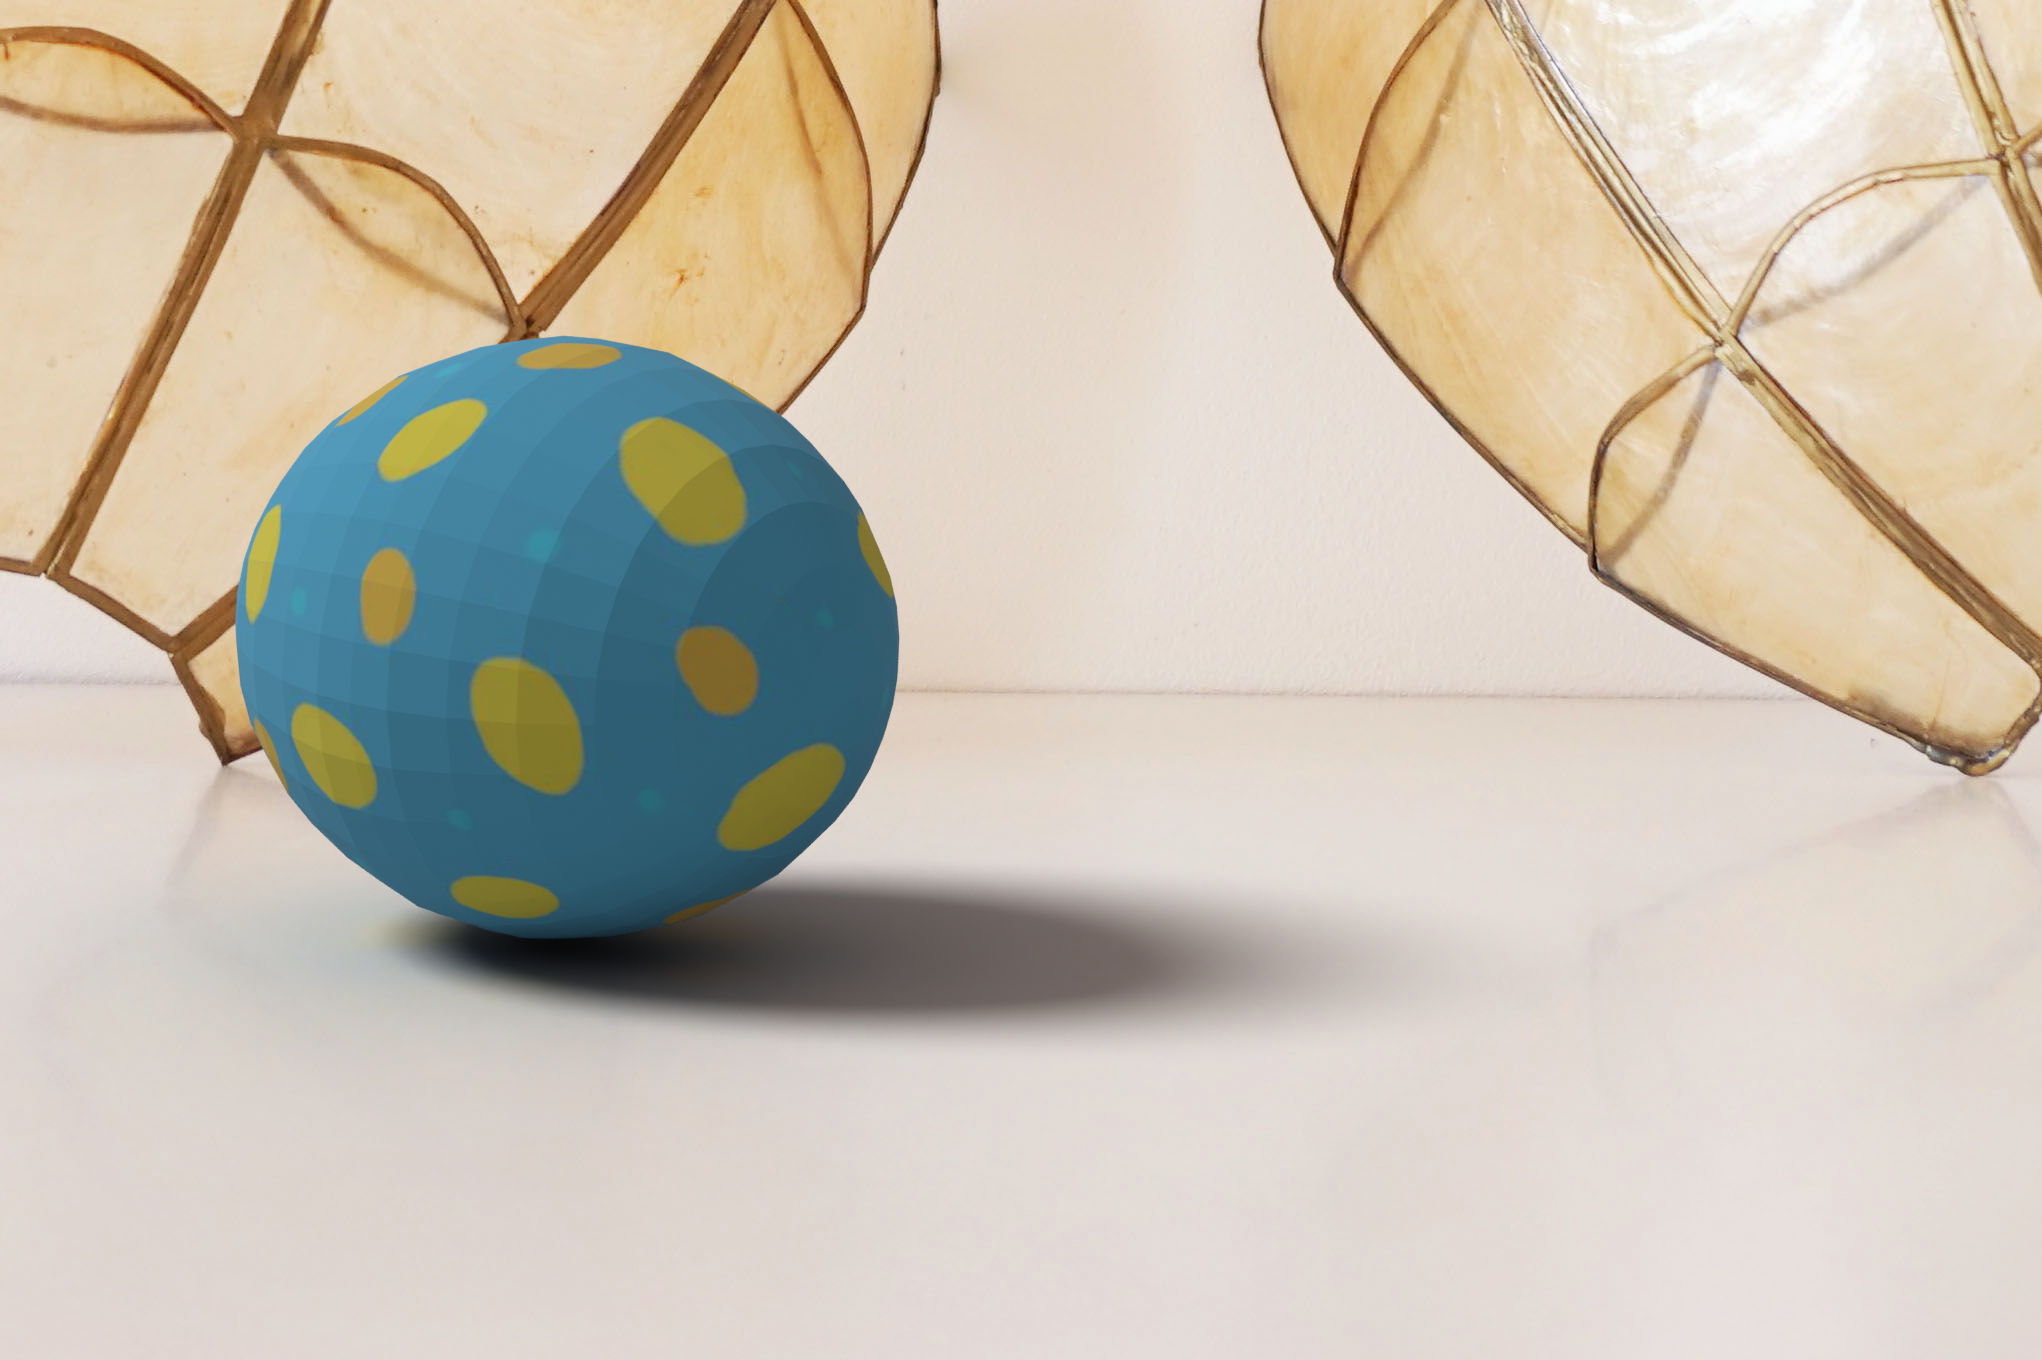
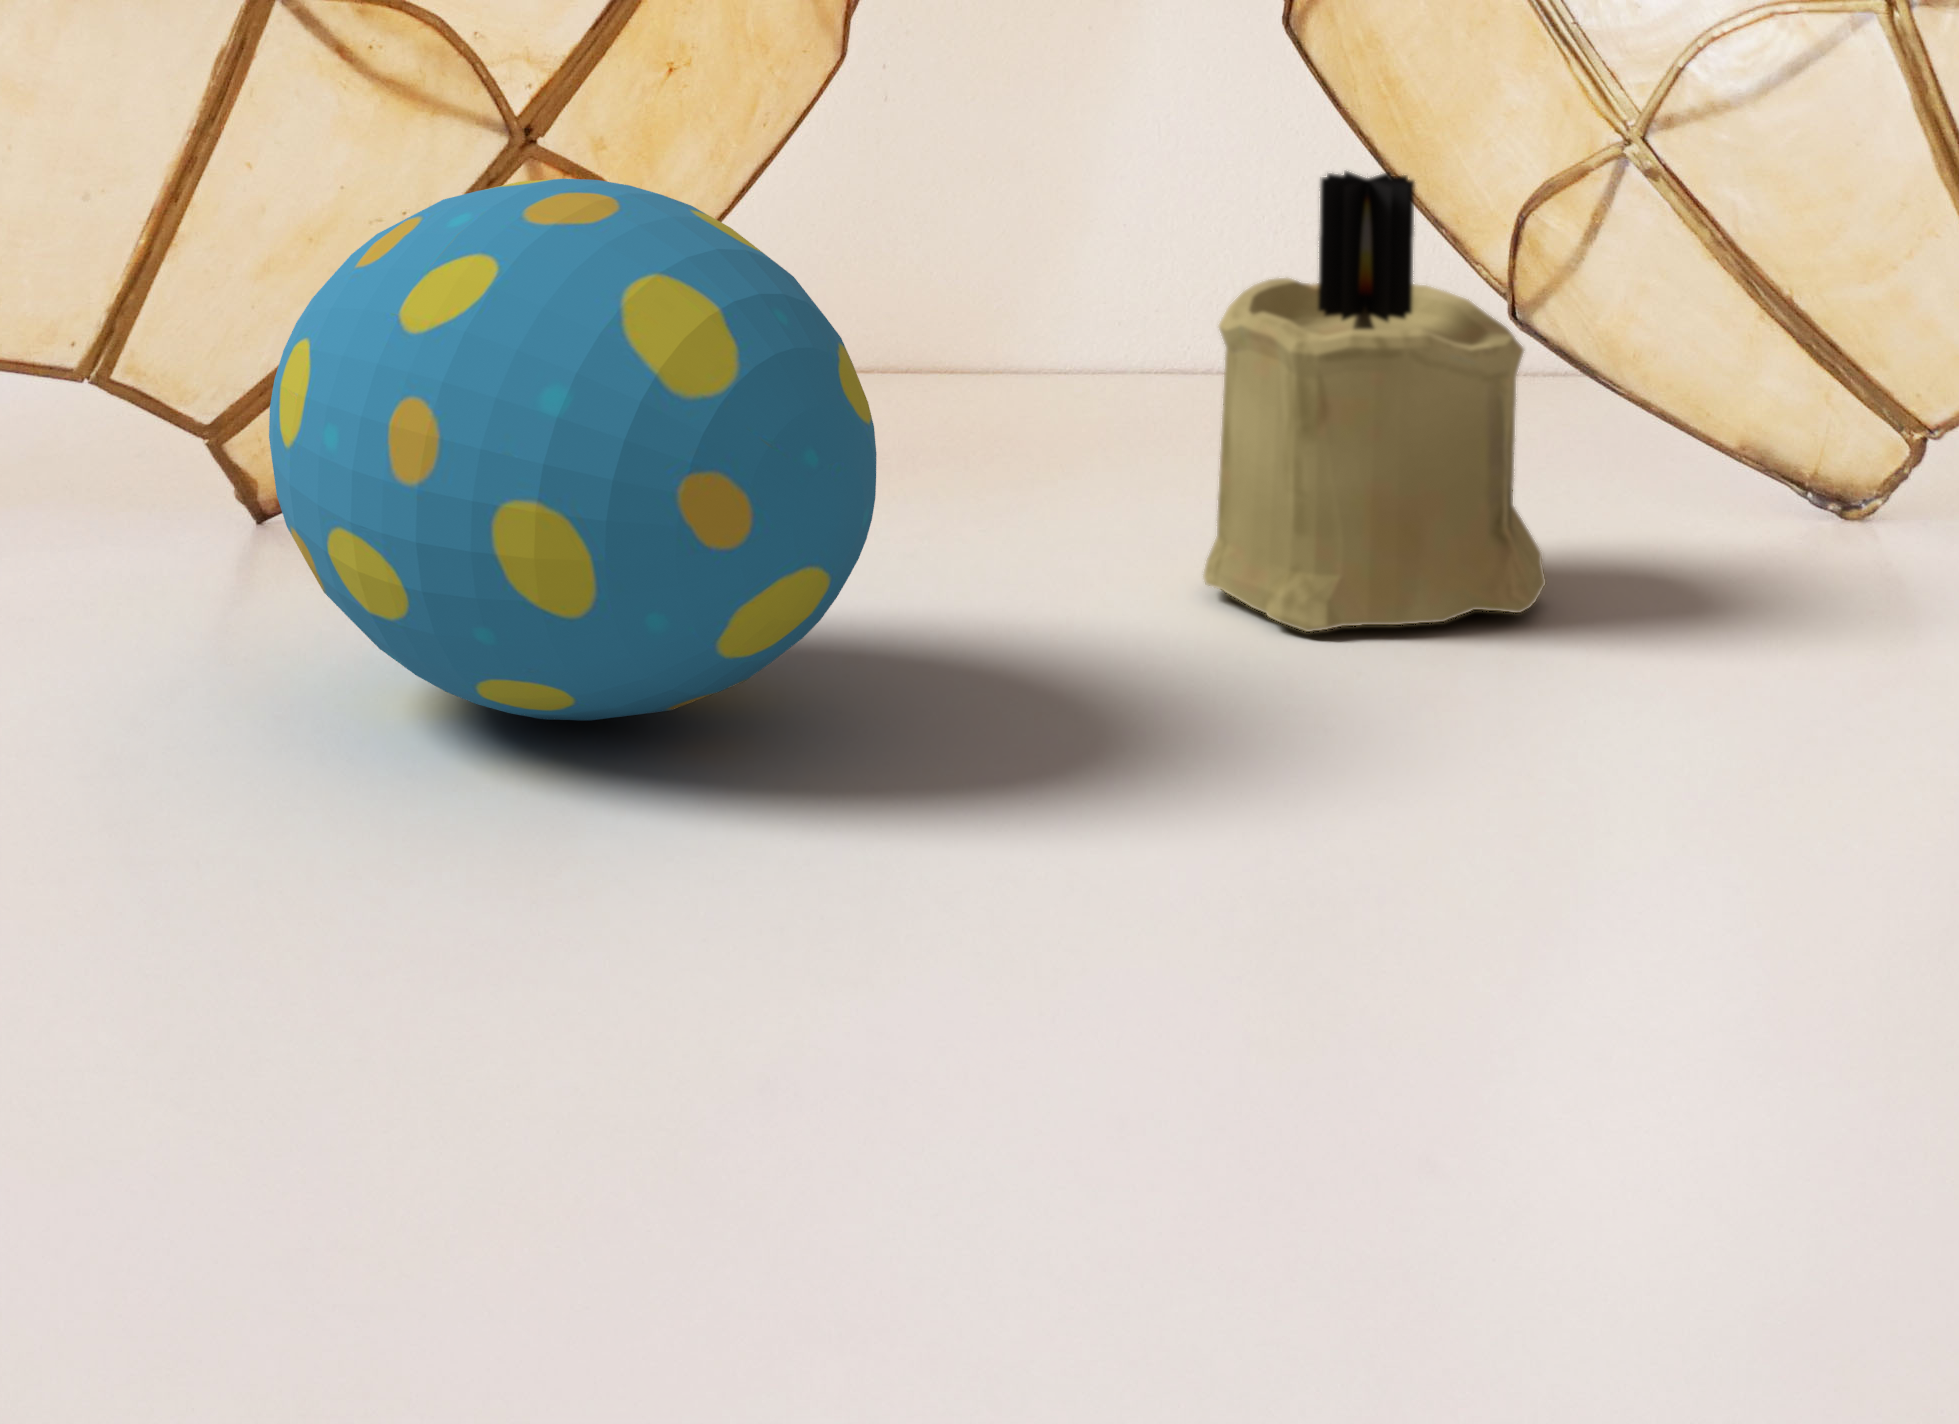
candle: none [1263,379,1642,881] -> present [1203,171,1546,632]

